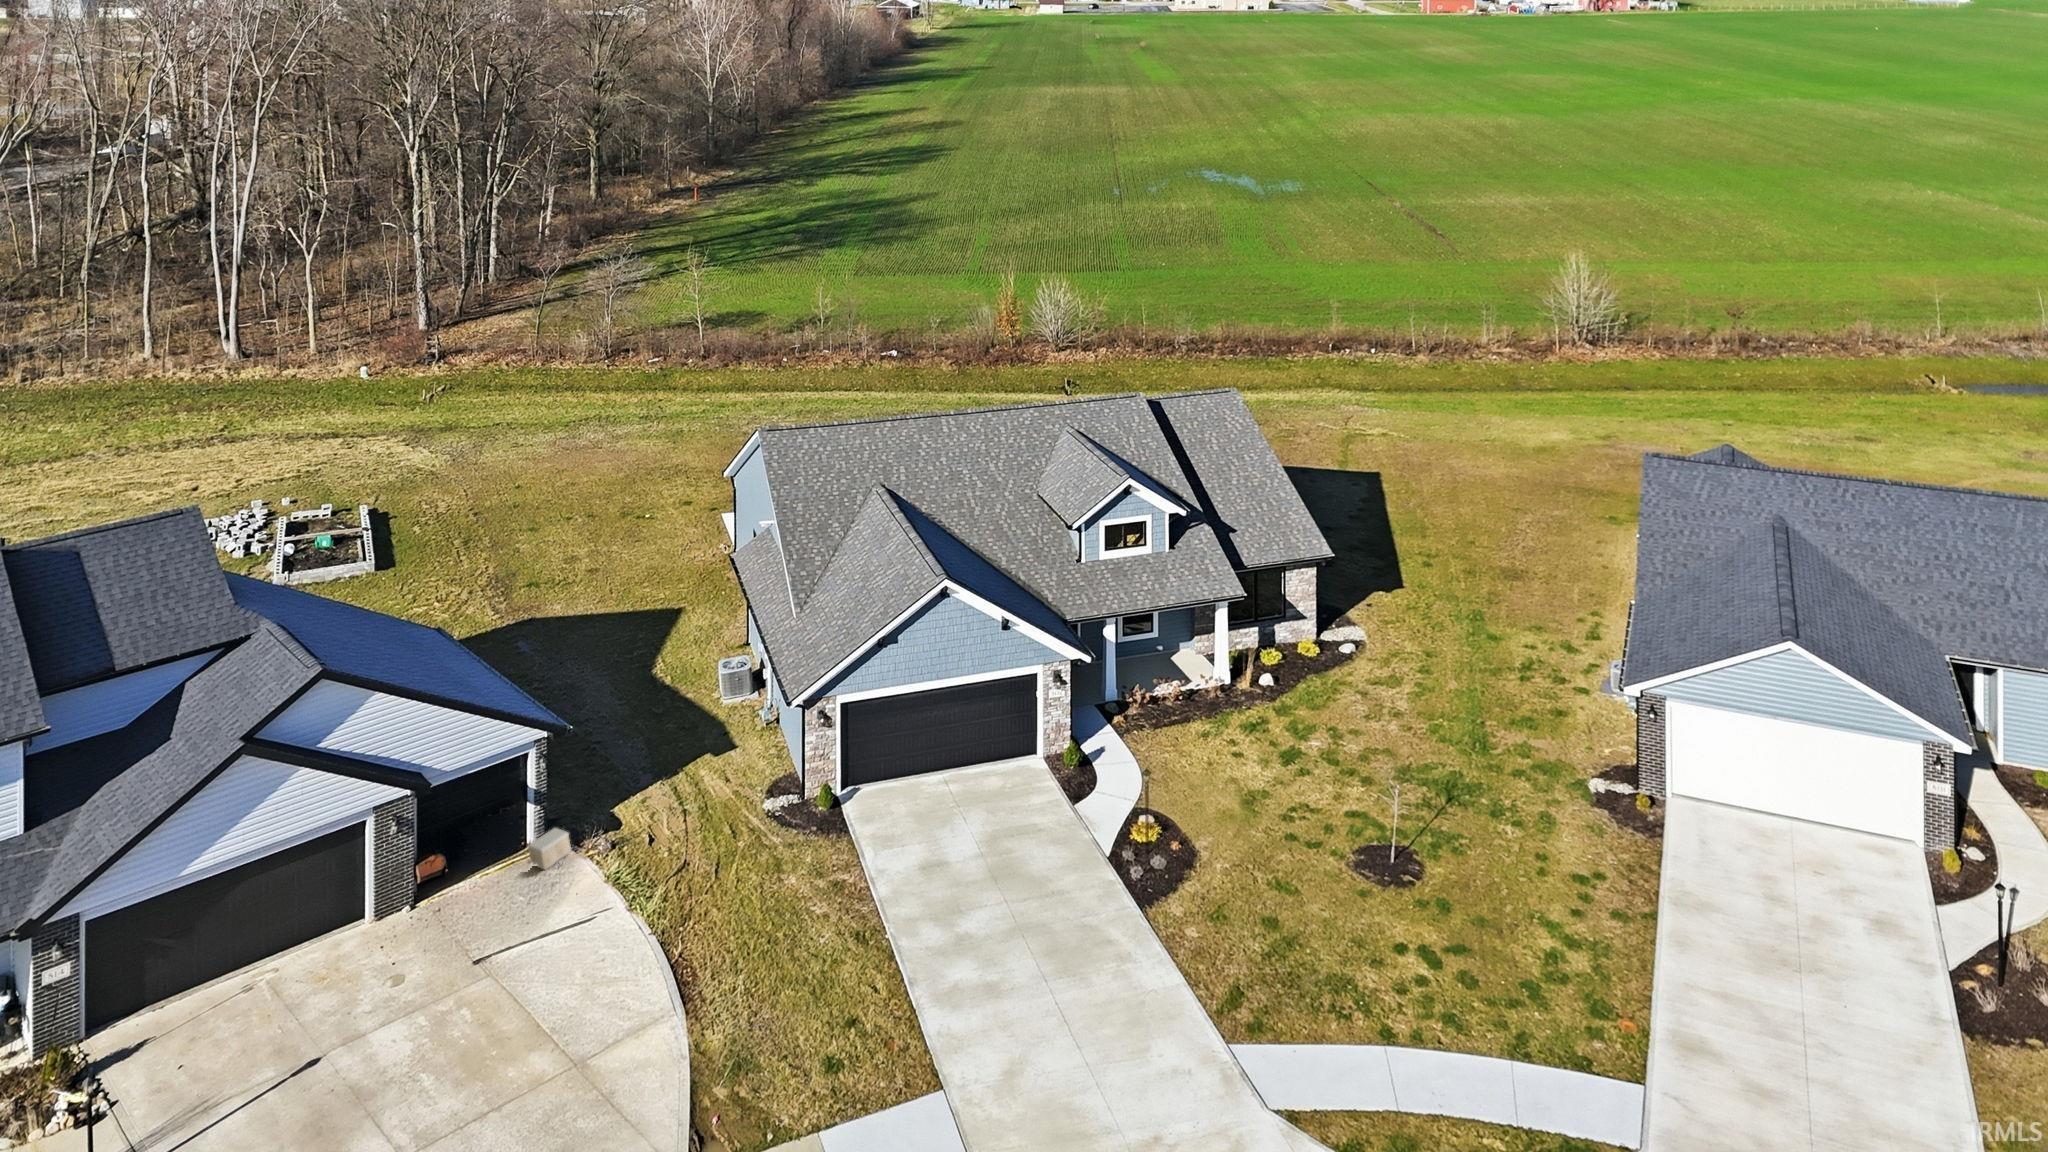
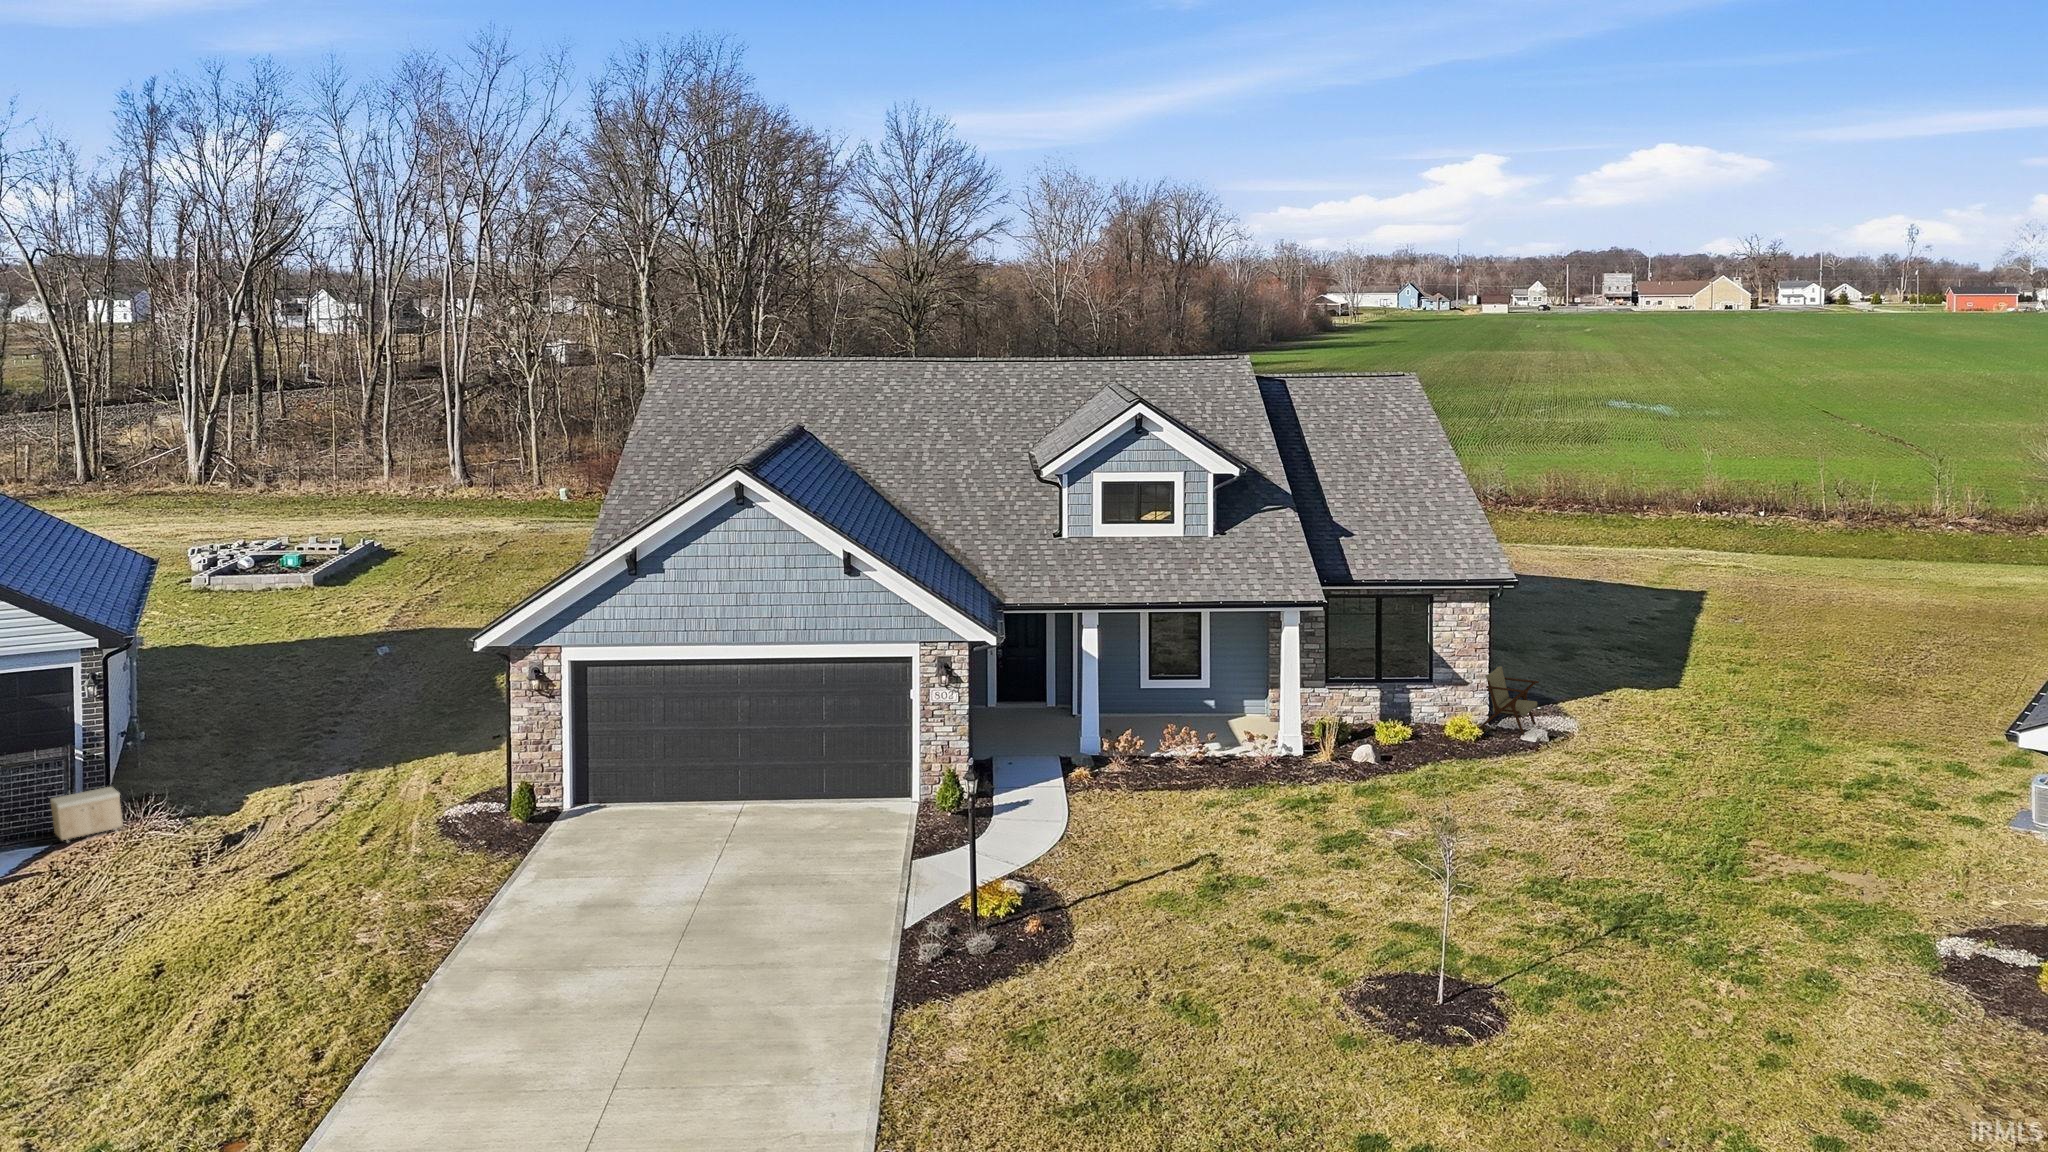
lounge chair: none [1314,606,1345,648] -> present [1479,666,1539,735]

